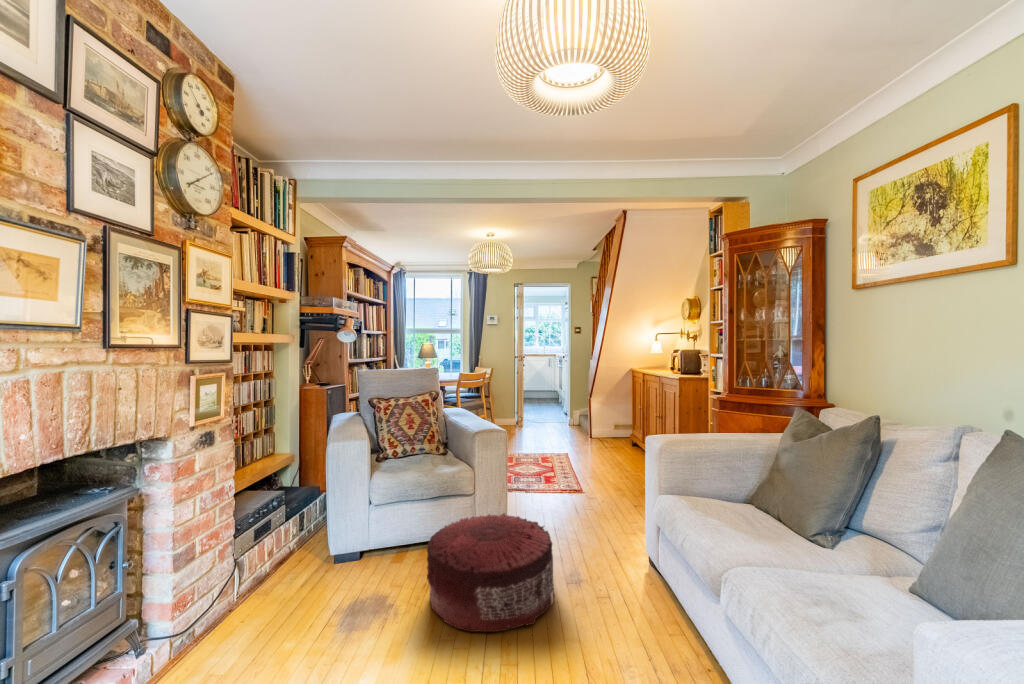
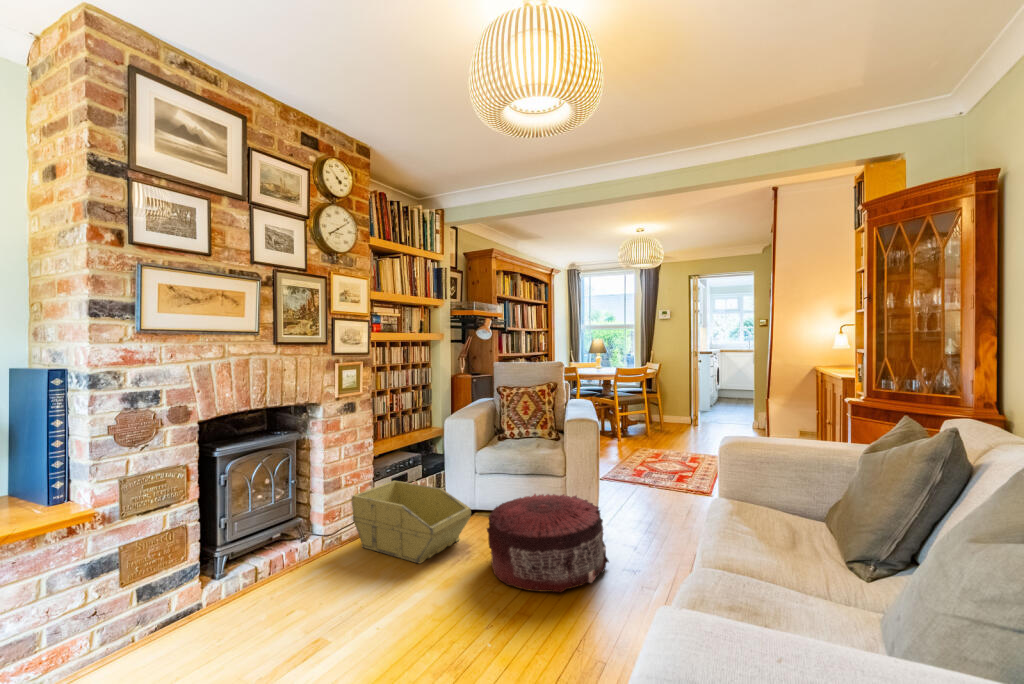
storage bin: none [213,531,387,636] -> present [352,481,471,563]

